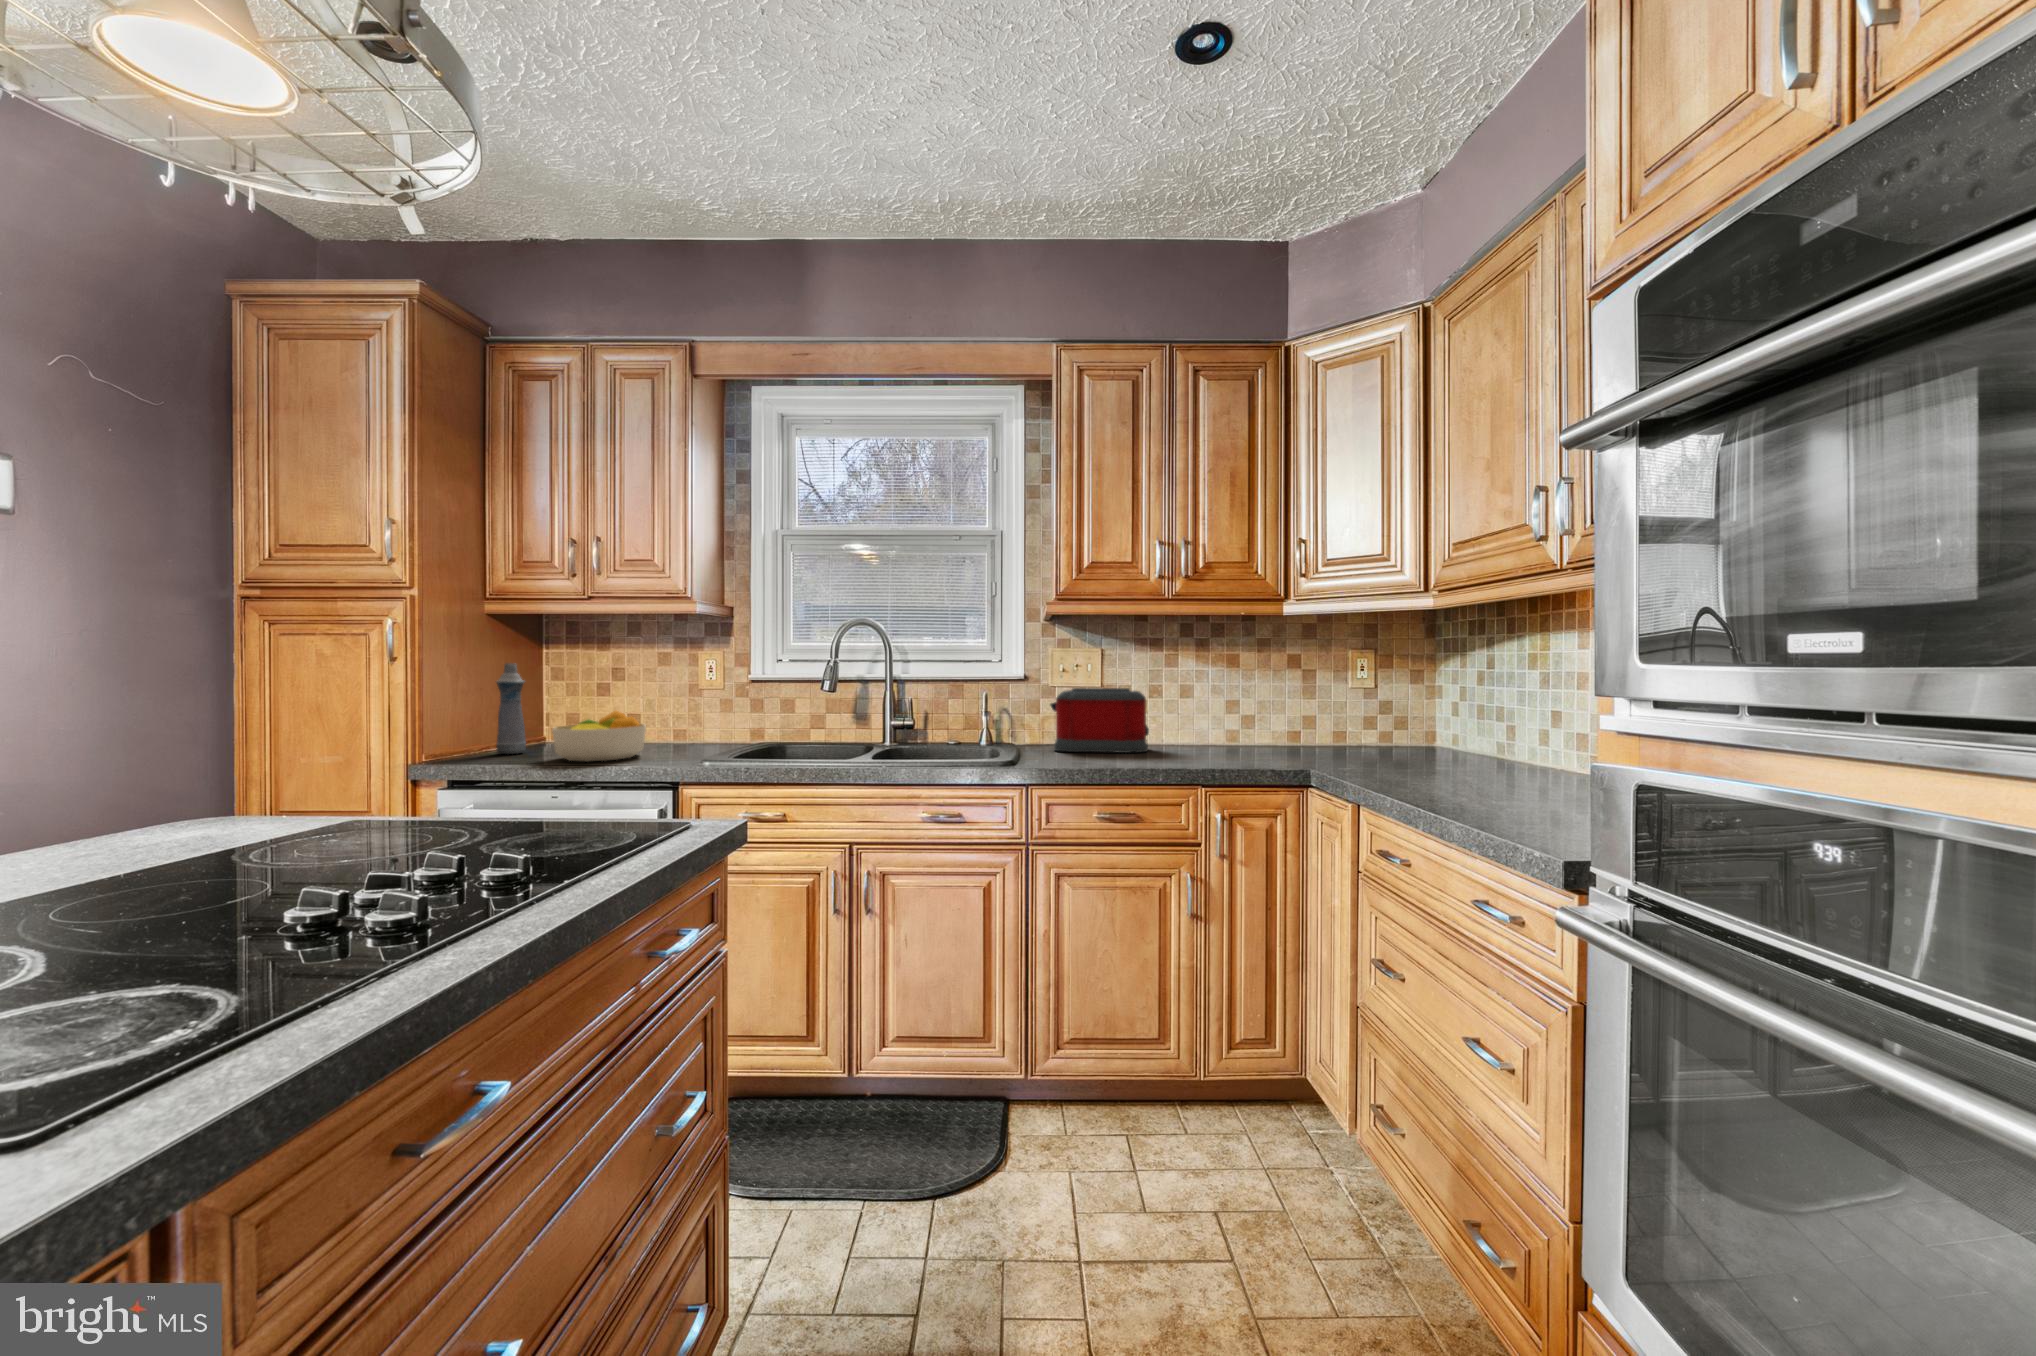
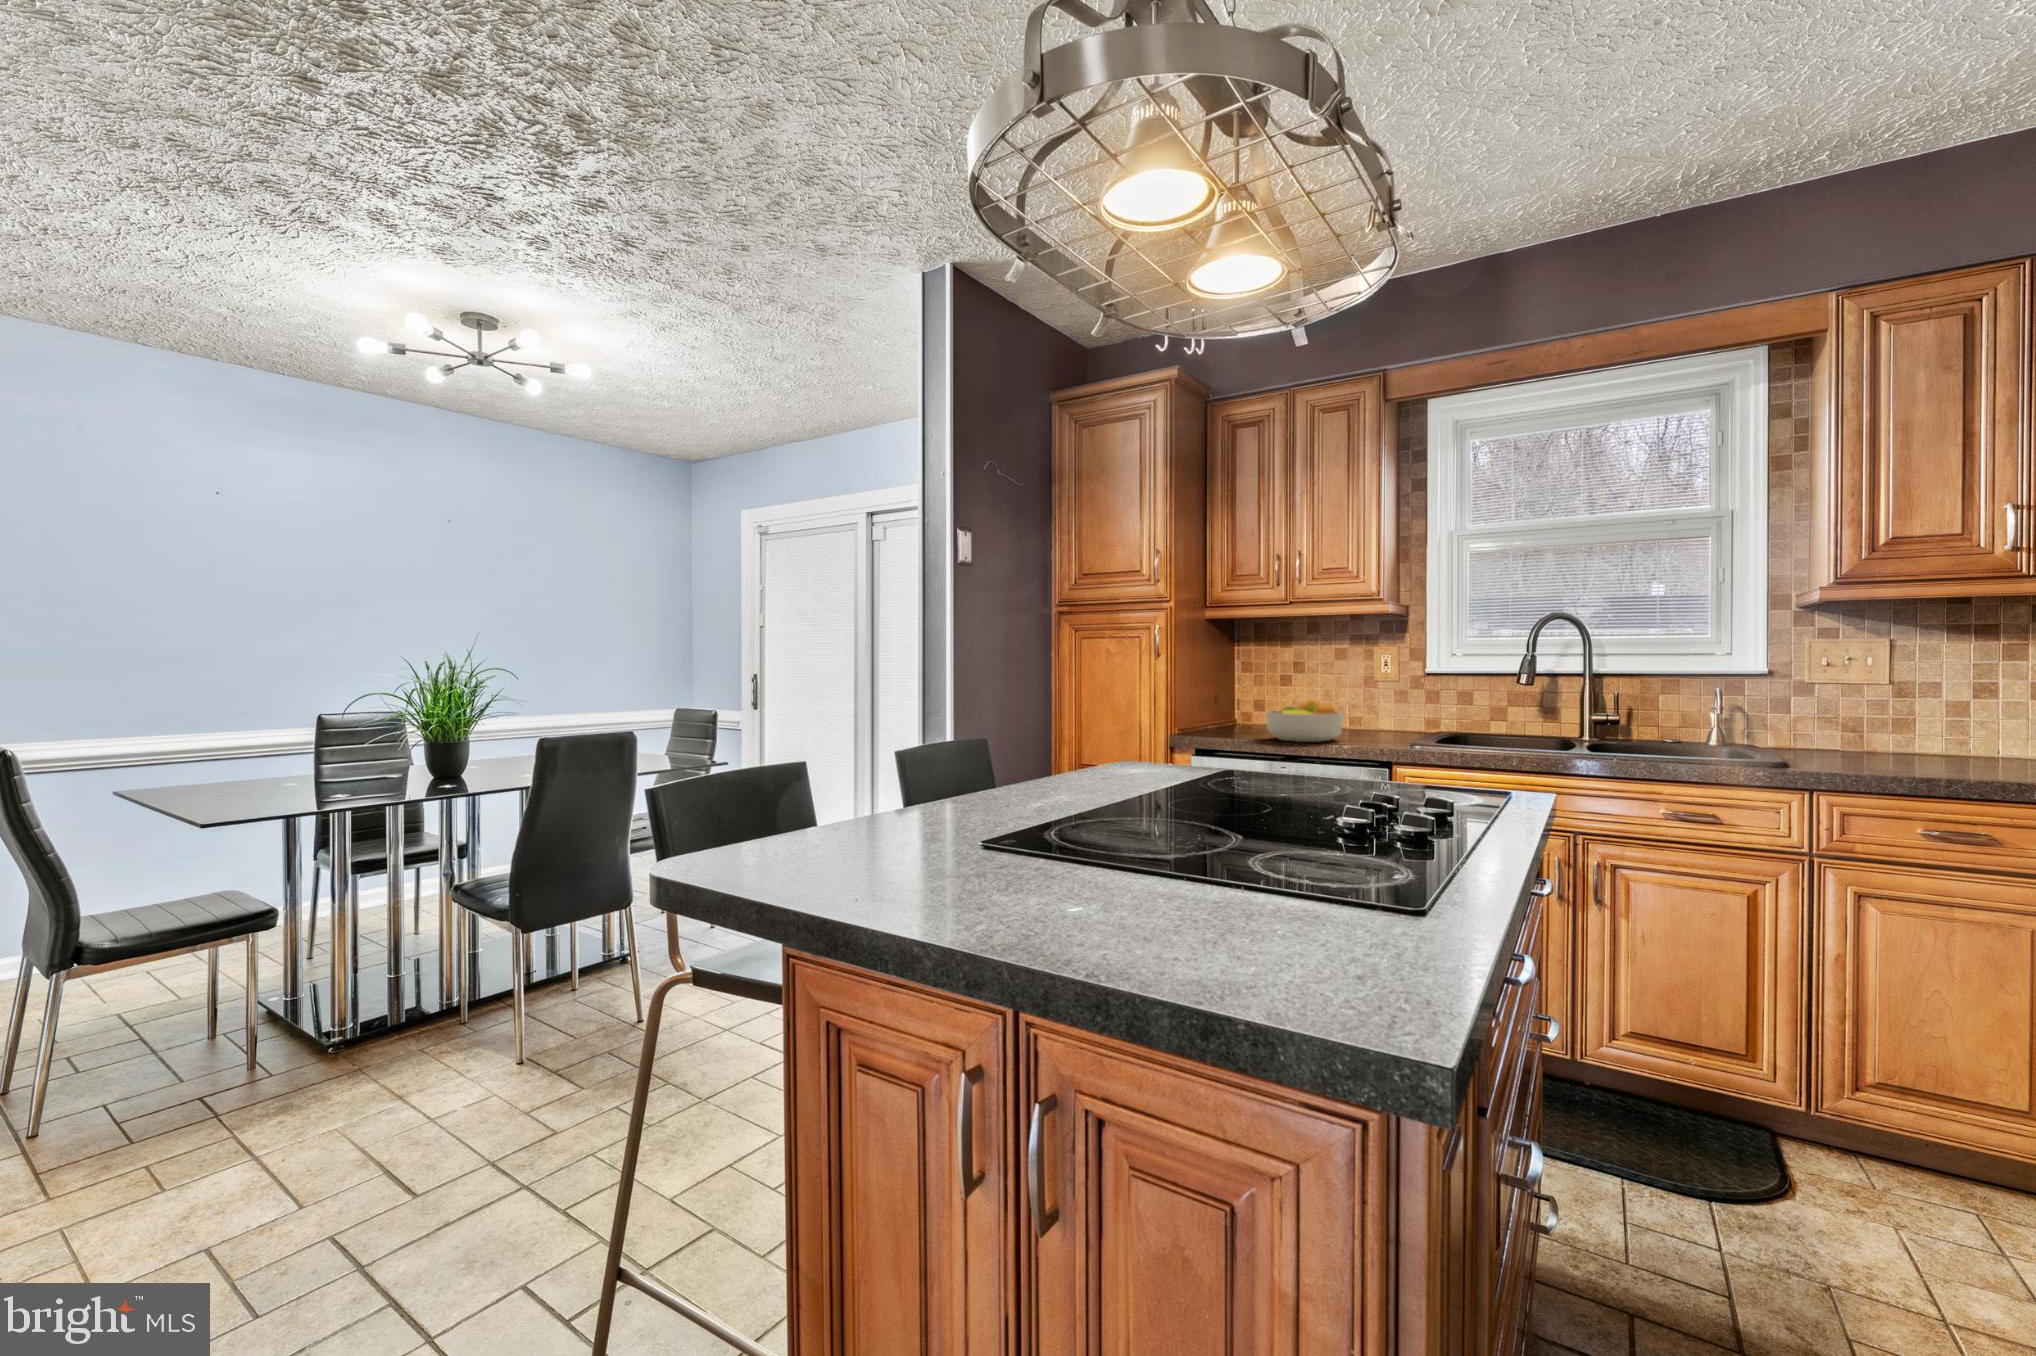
bottle: present [496,663,526,754] -> none [1211,659,1234,733]
toaster: present [1050,688,1149,753] -> none [1810,684,1977,763]

